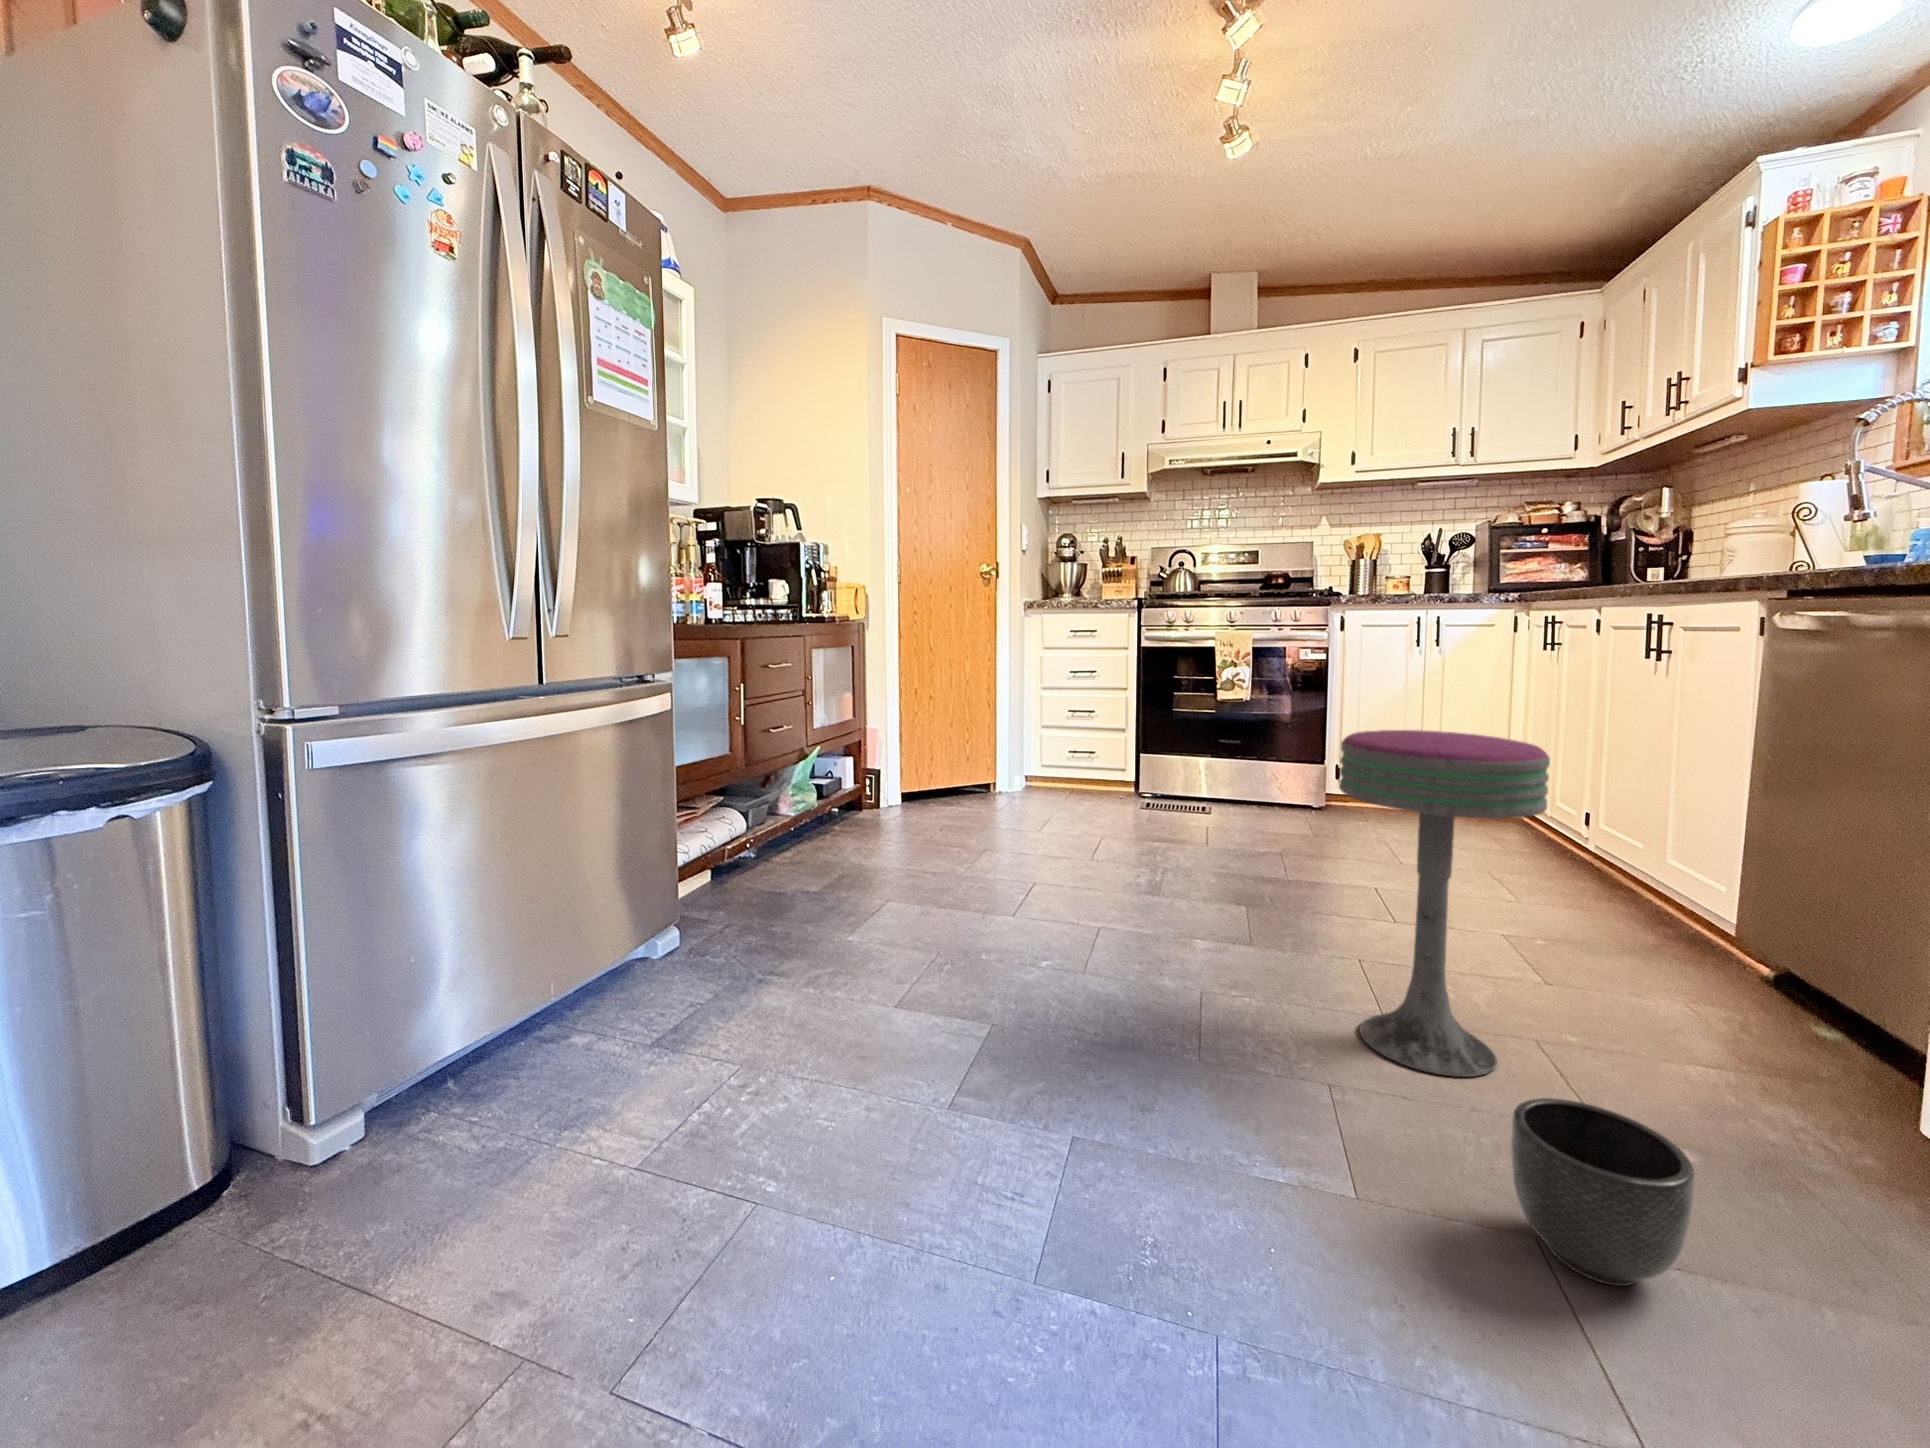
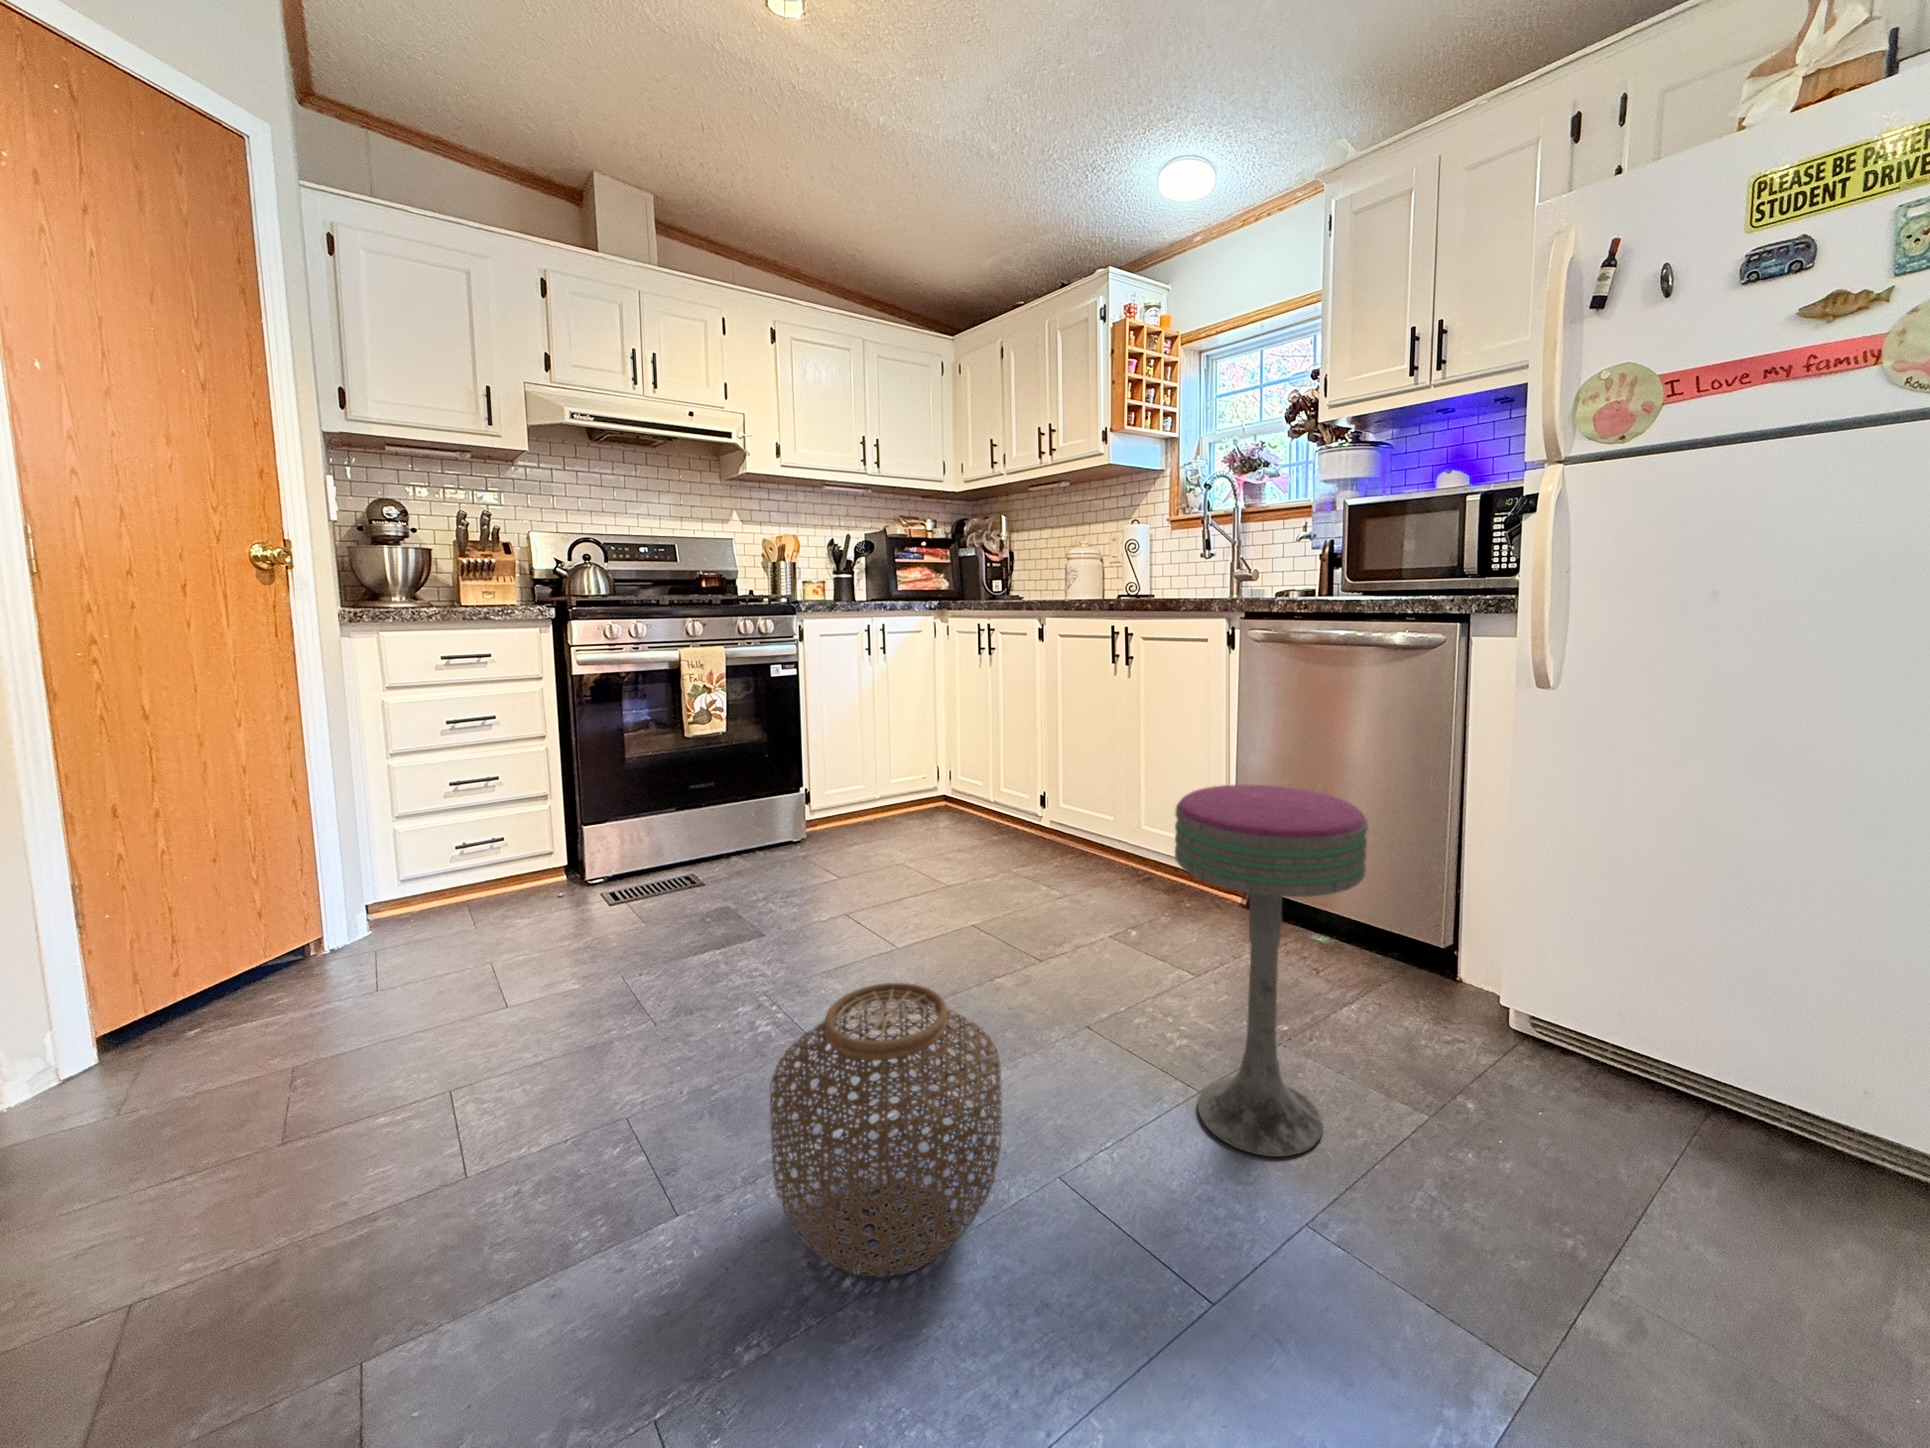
woven basket: none [1024,808,1168,973] -> present [770,983,1002,1276]
planter: present [1511,1098,1695,1286] -> none [1552,1139,1713,1317]

